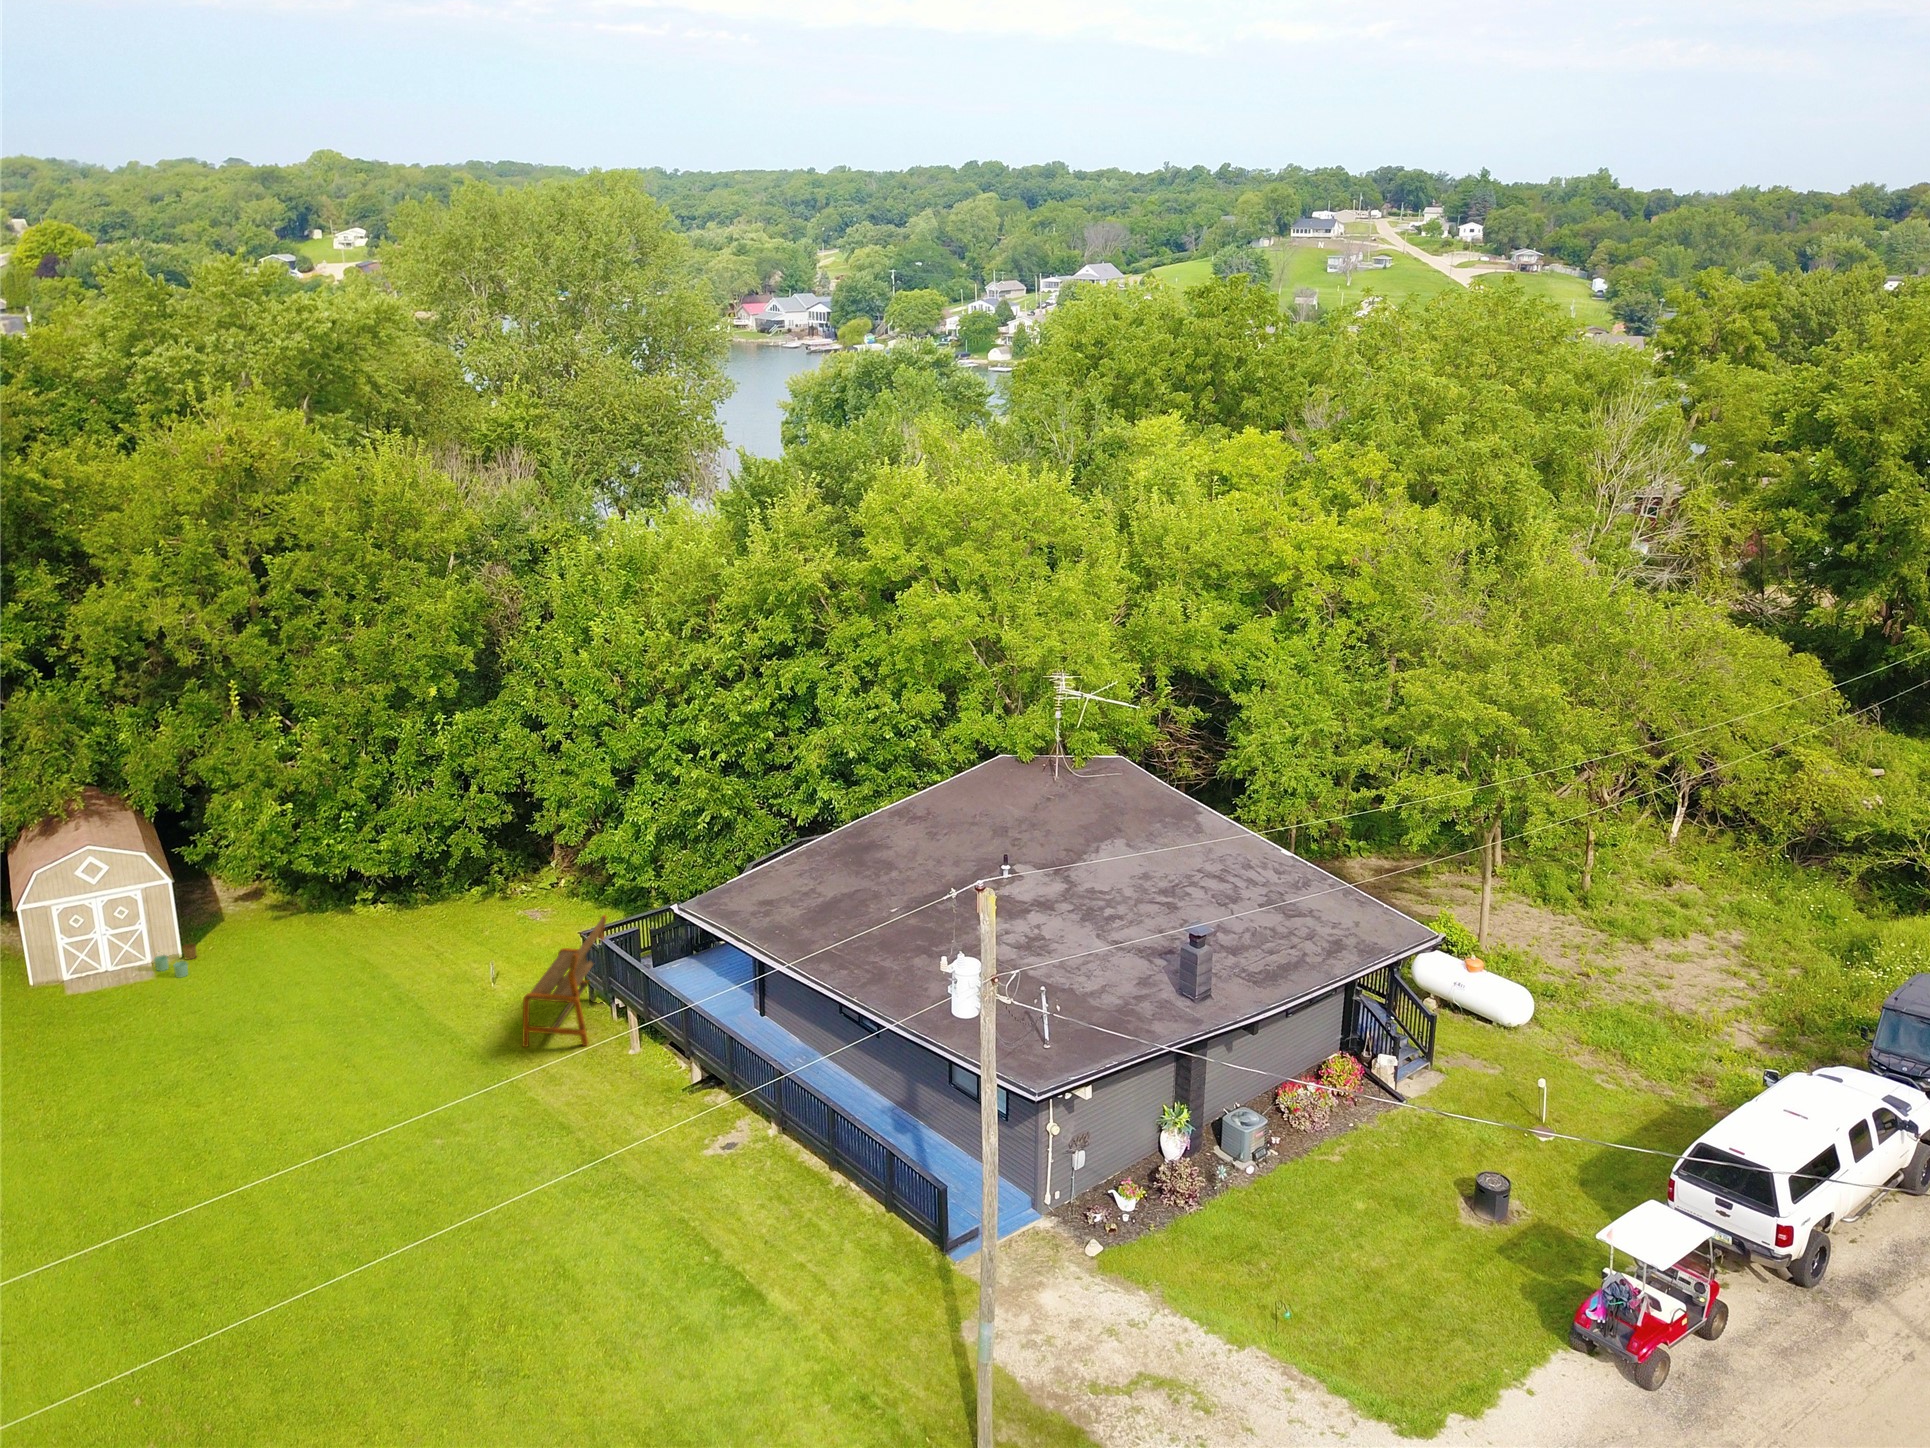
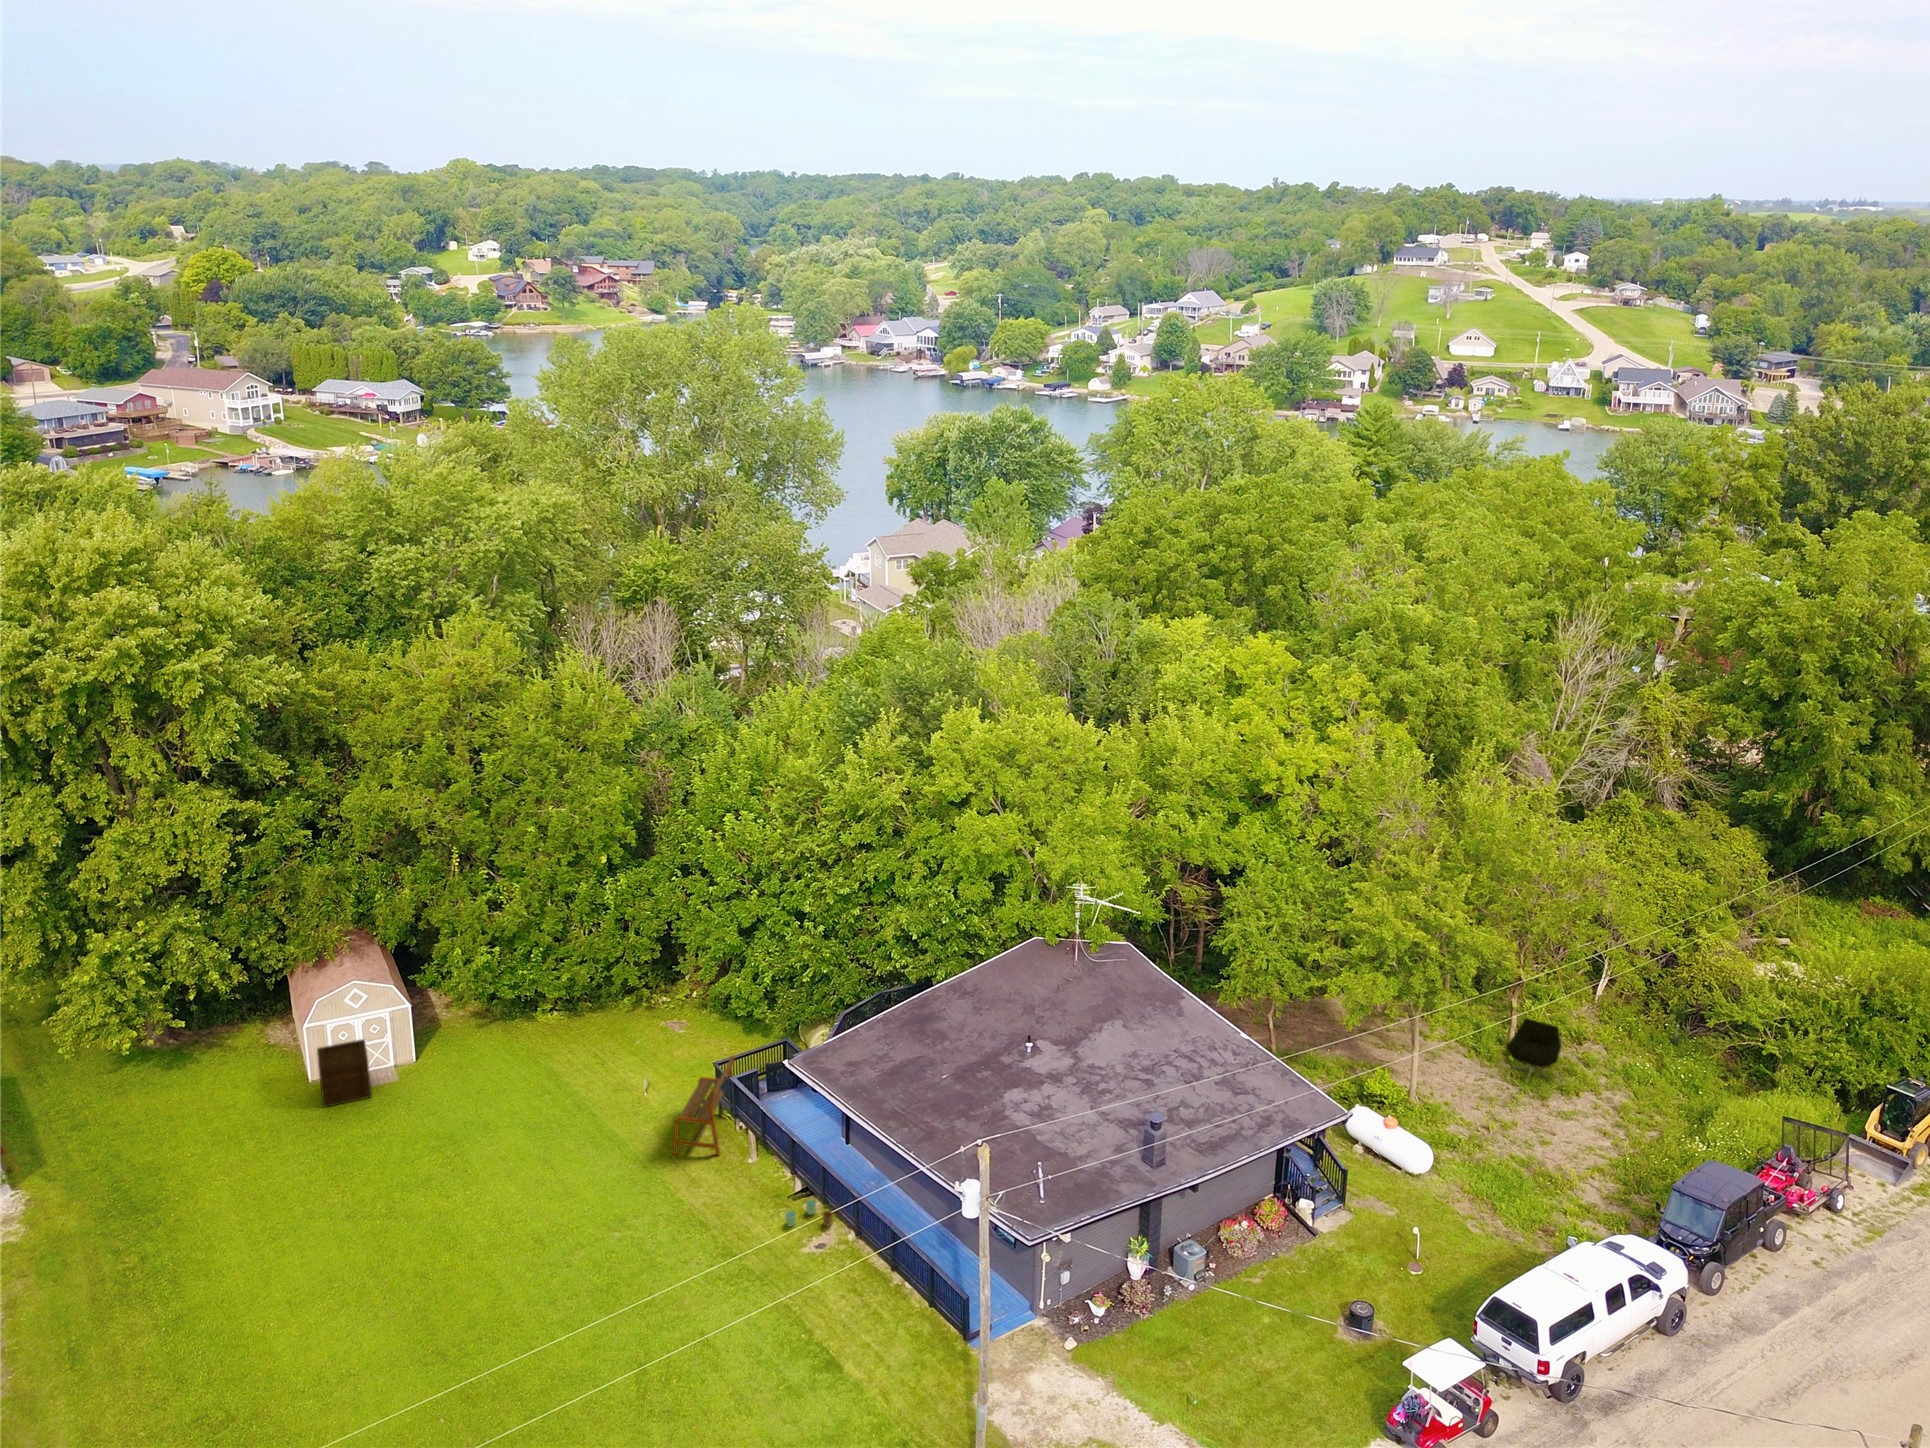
potted plant: none [1768,823,1811,880] -> present [1672,1005,1686,1044]
lounge chair: none [1593,849,1661,924] -> present [1506,1018,1562,1082]
wooden crate: none [24,922,107,1012] -> present [317,1039,372,1107]
bucket: present [154,943,197,978] -> present [785,1200,833,1226]

